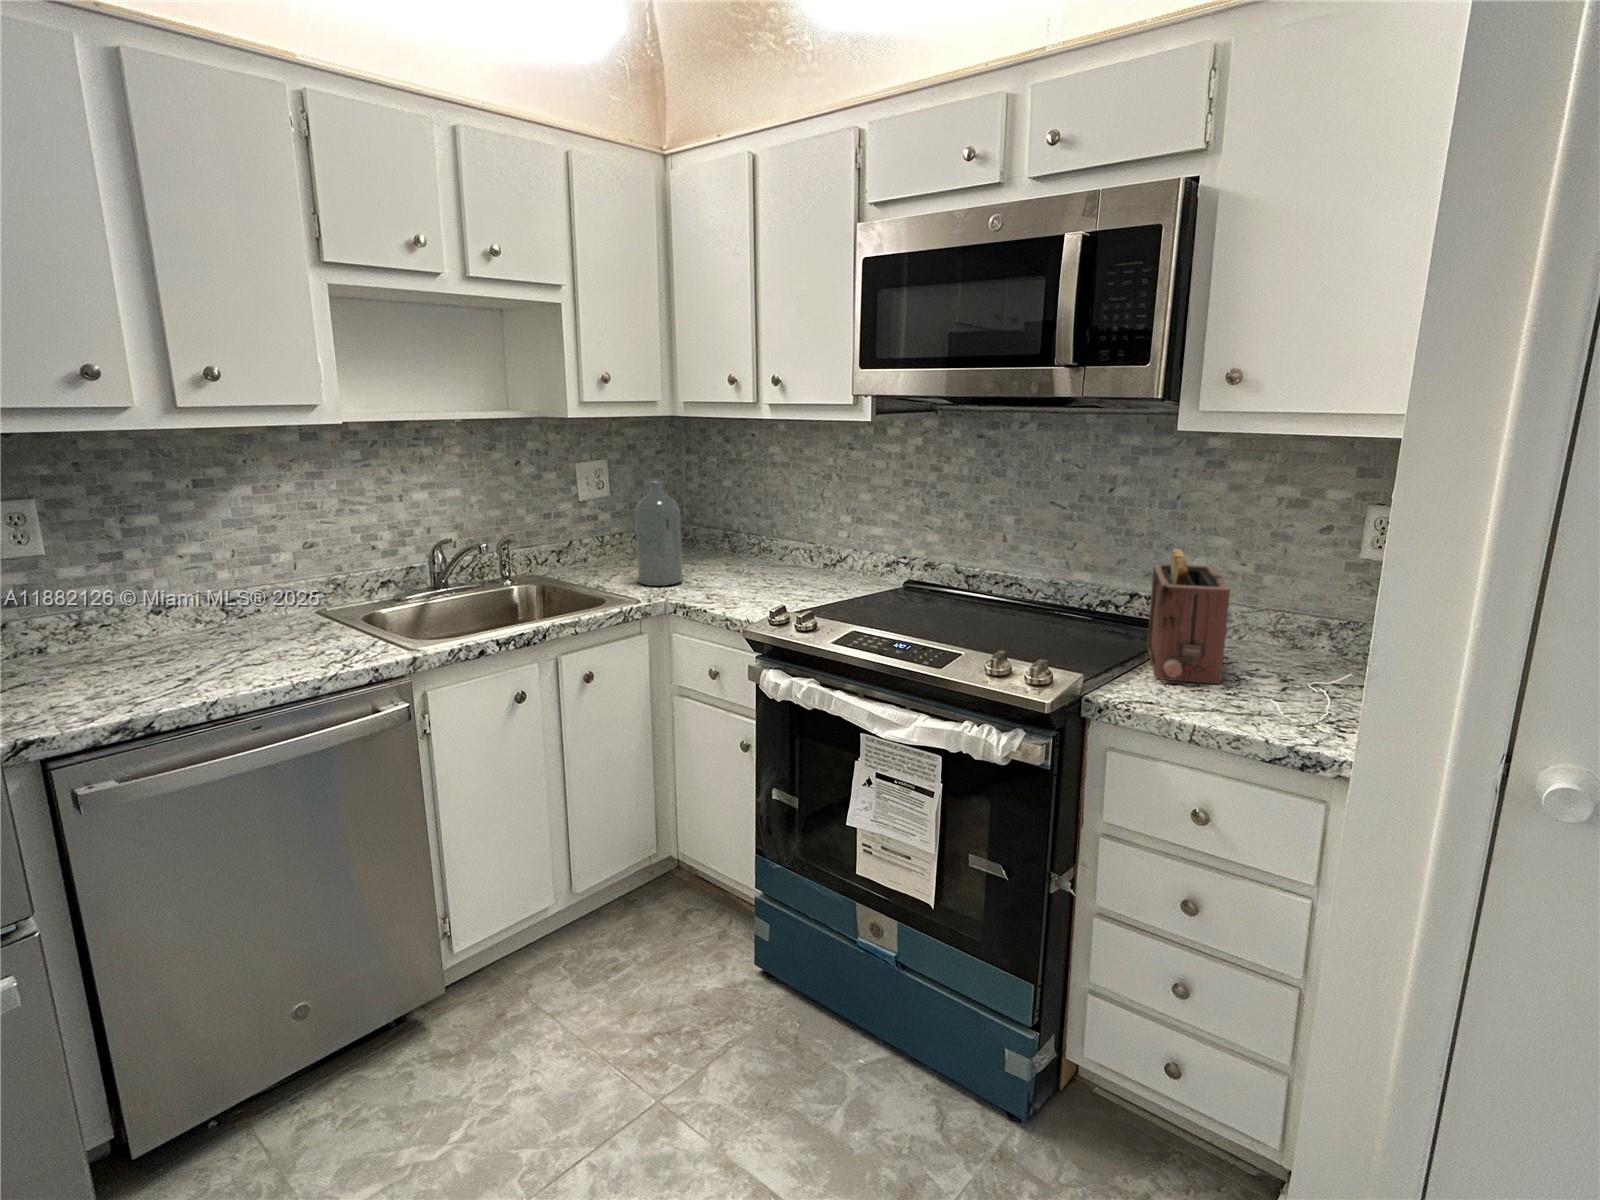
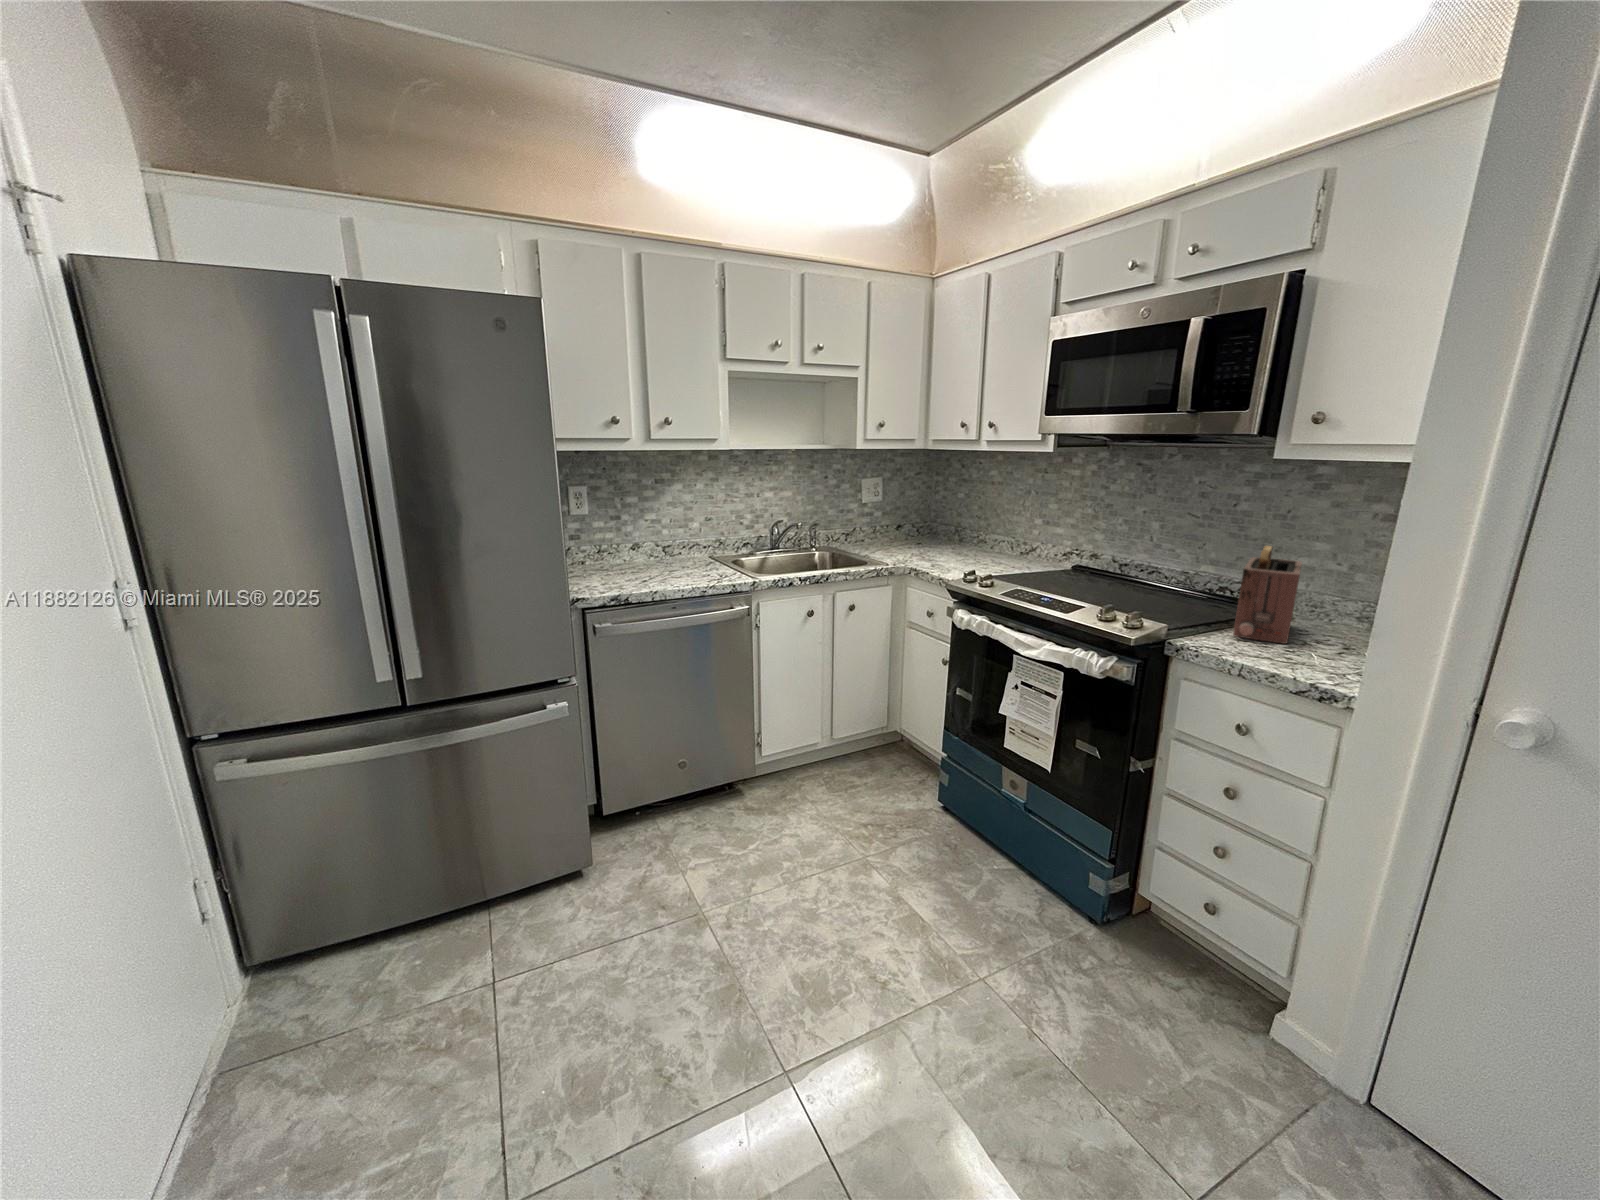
bottle: present [635,481,683,586] -> none [890,490,920,557]

